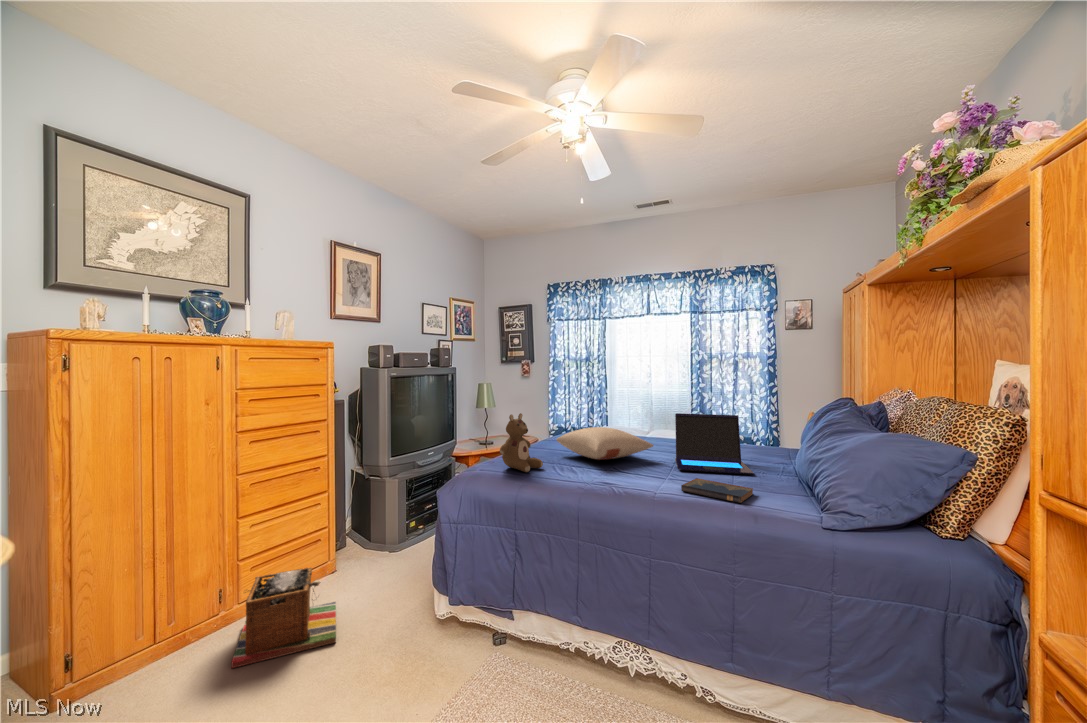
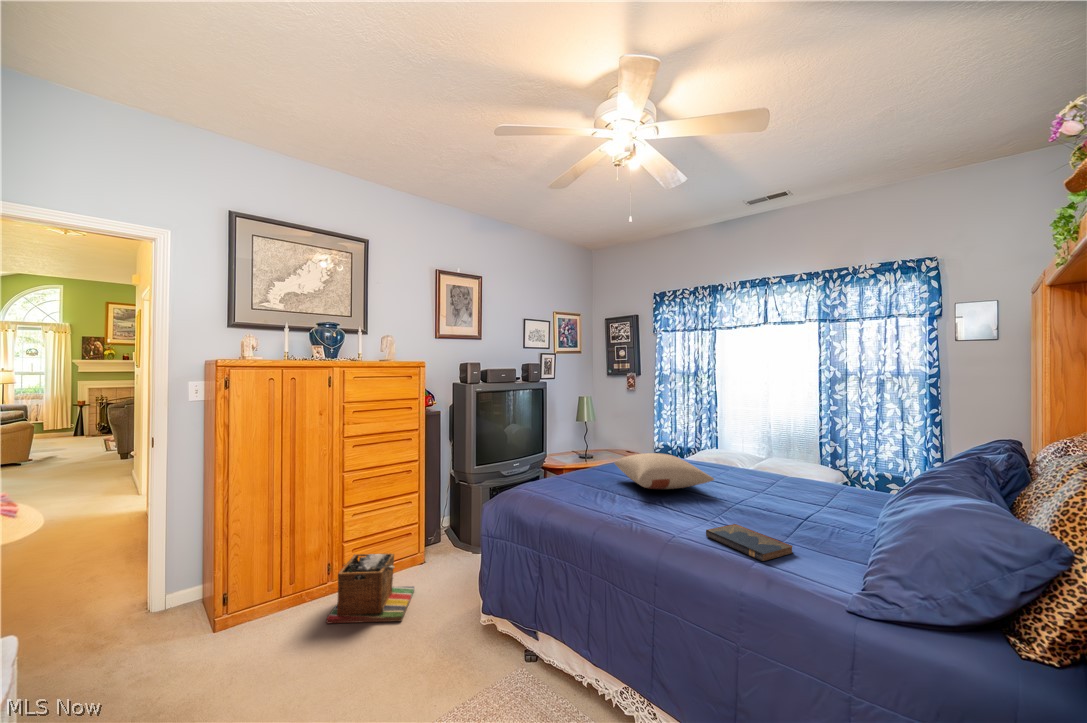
stuffed bear: present [500,413,543,472] -> none [542,435,586,494]
laptop: present [675,413,753,475] -> none [729,445,825,528]

